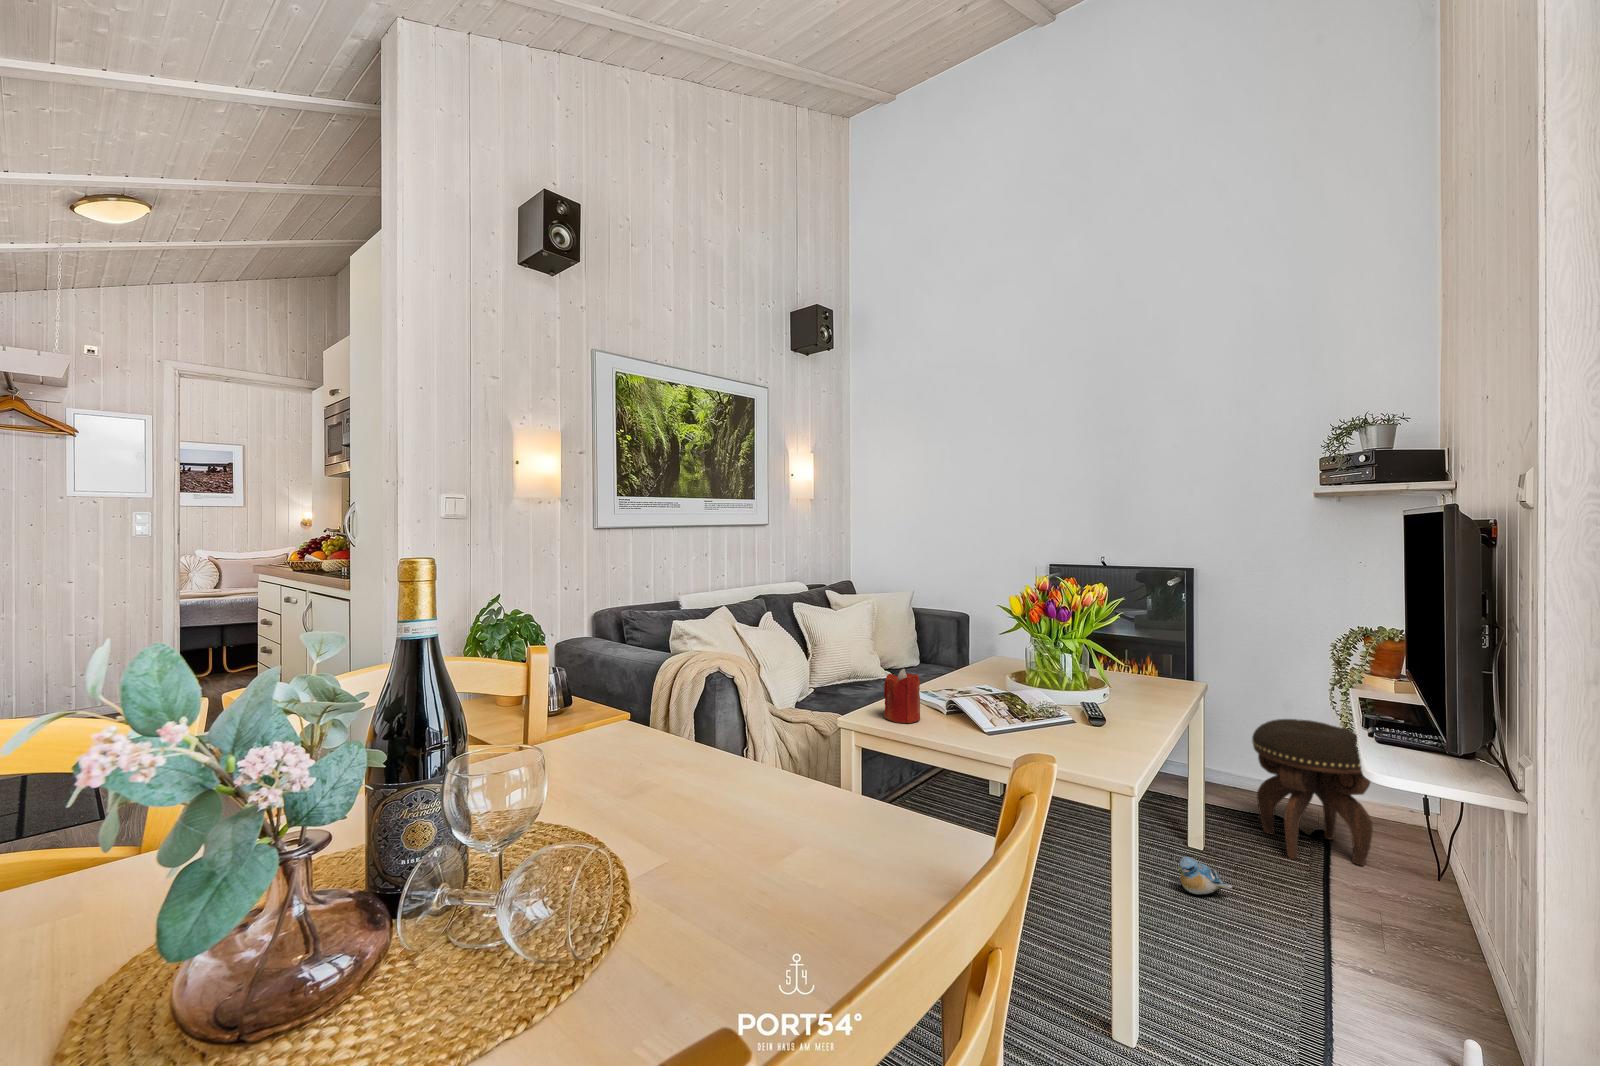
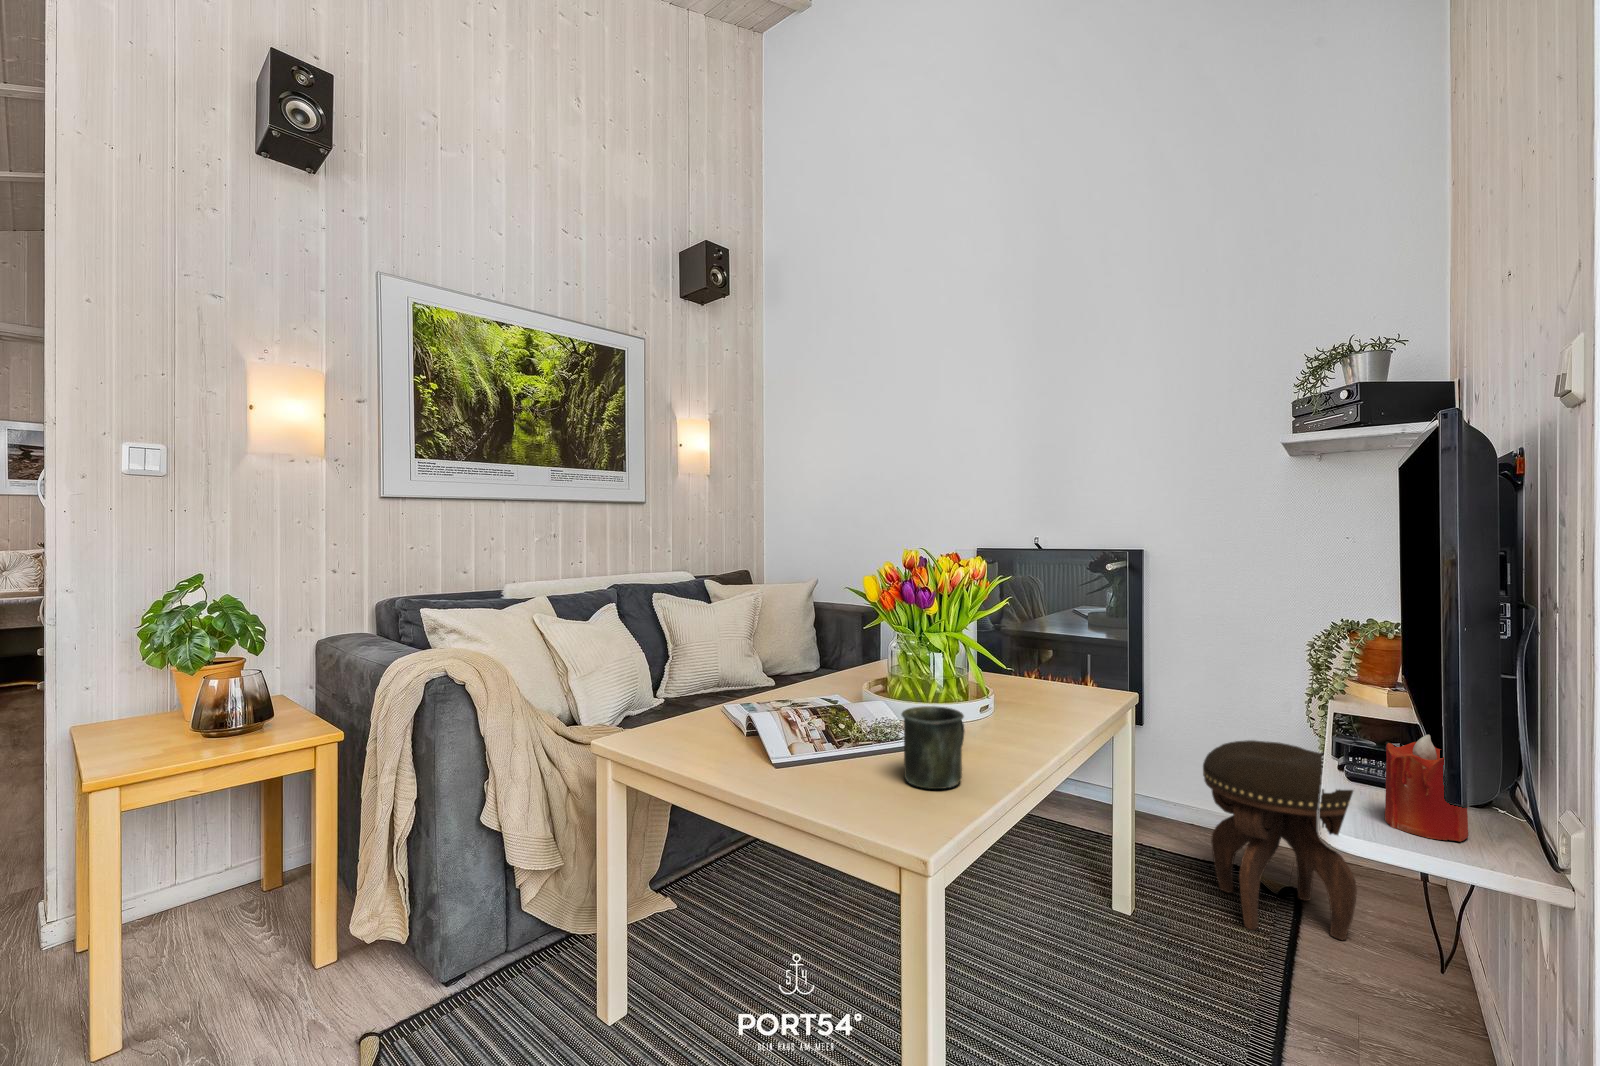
candle: present [884,669,920,723] -> present [1385,735,1468,842]
mug: none [1081,693,1126,749] -> present [901,706,964,789]
plush toy: present [1179,856,1232,894] -> none [1082,933,1155,986]

